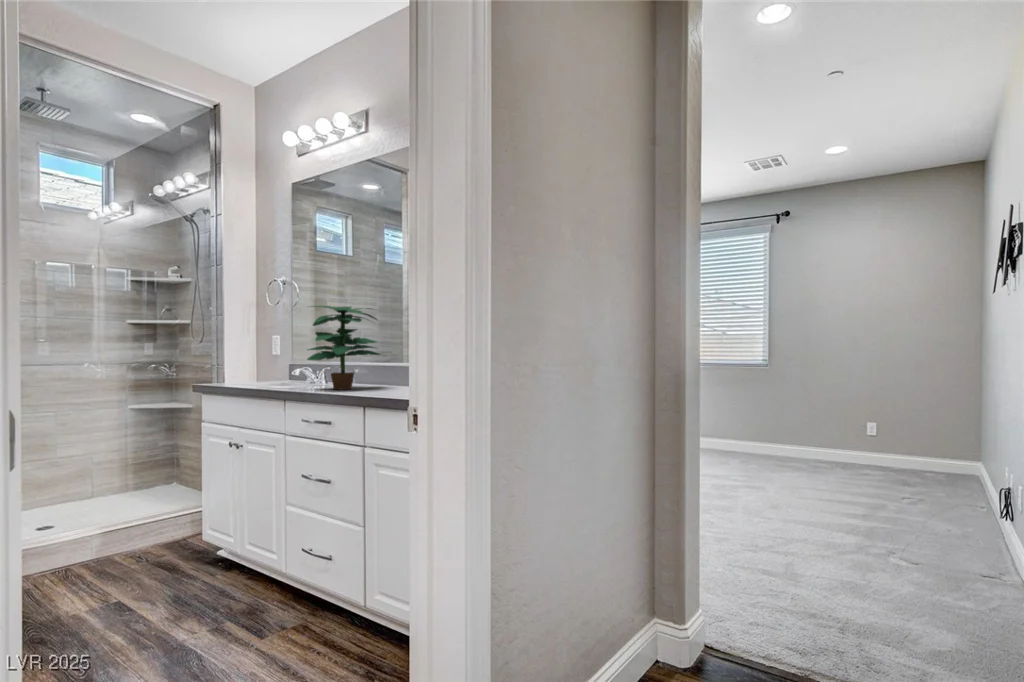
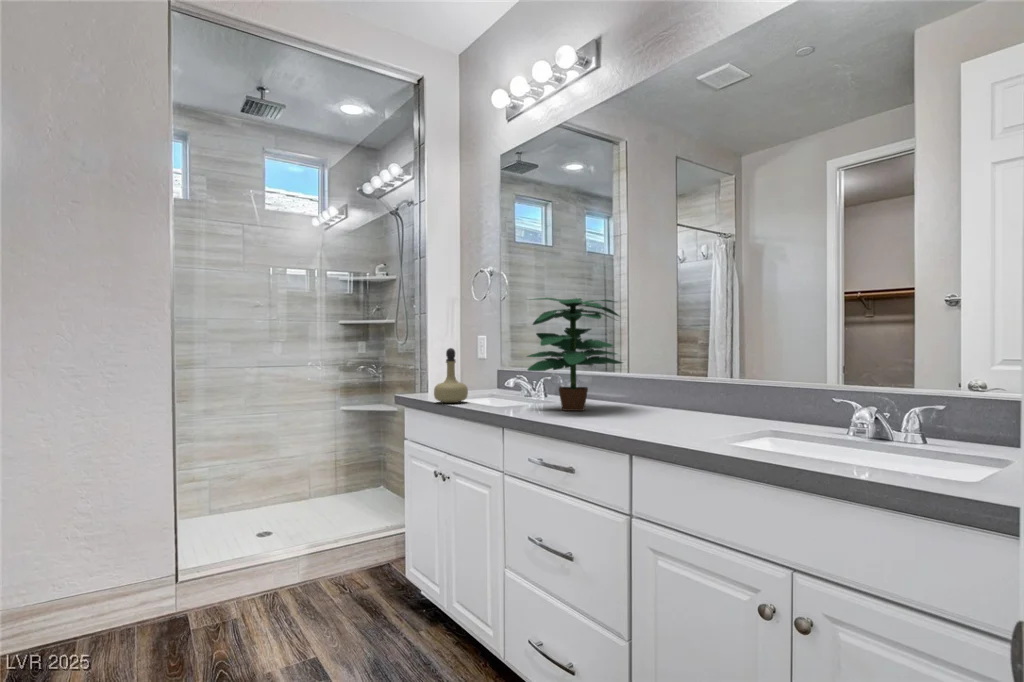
perfume bottle: none [229,344,259,388] -> present [434,348,468,403]

